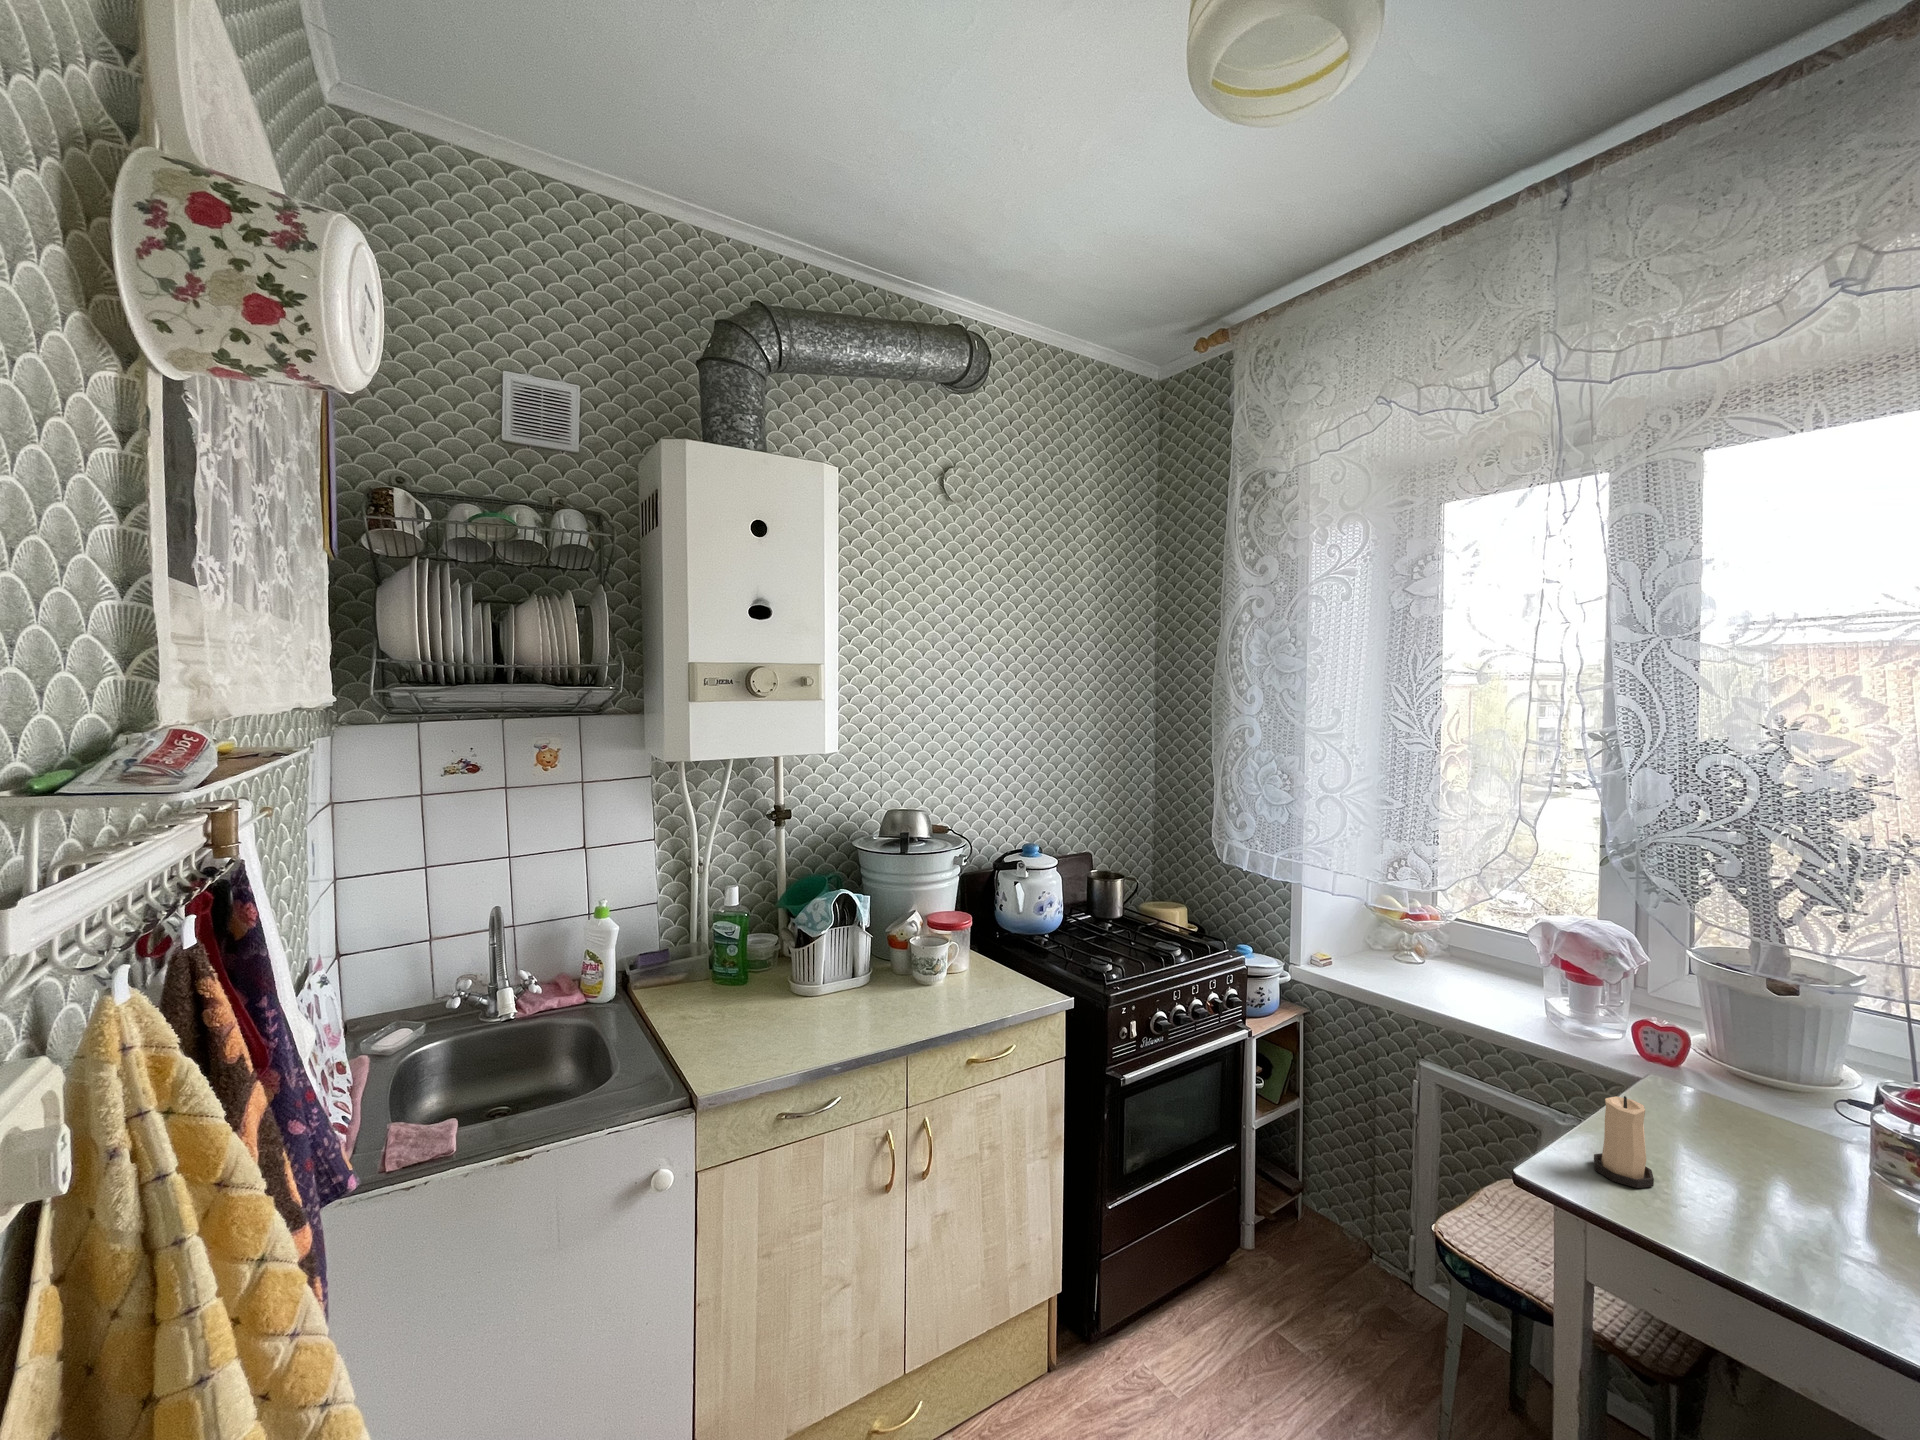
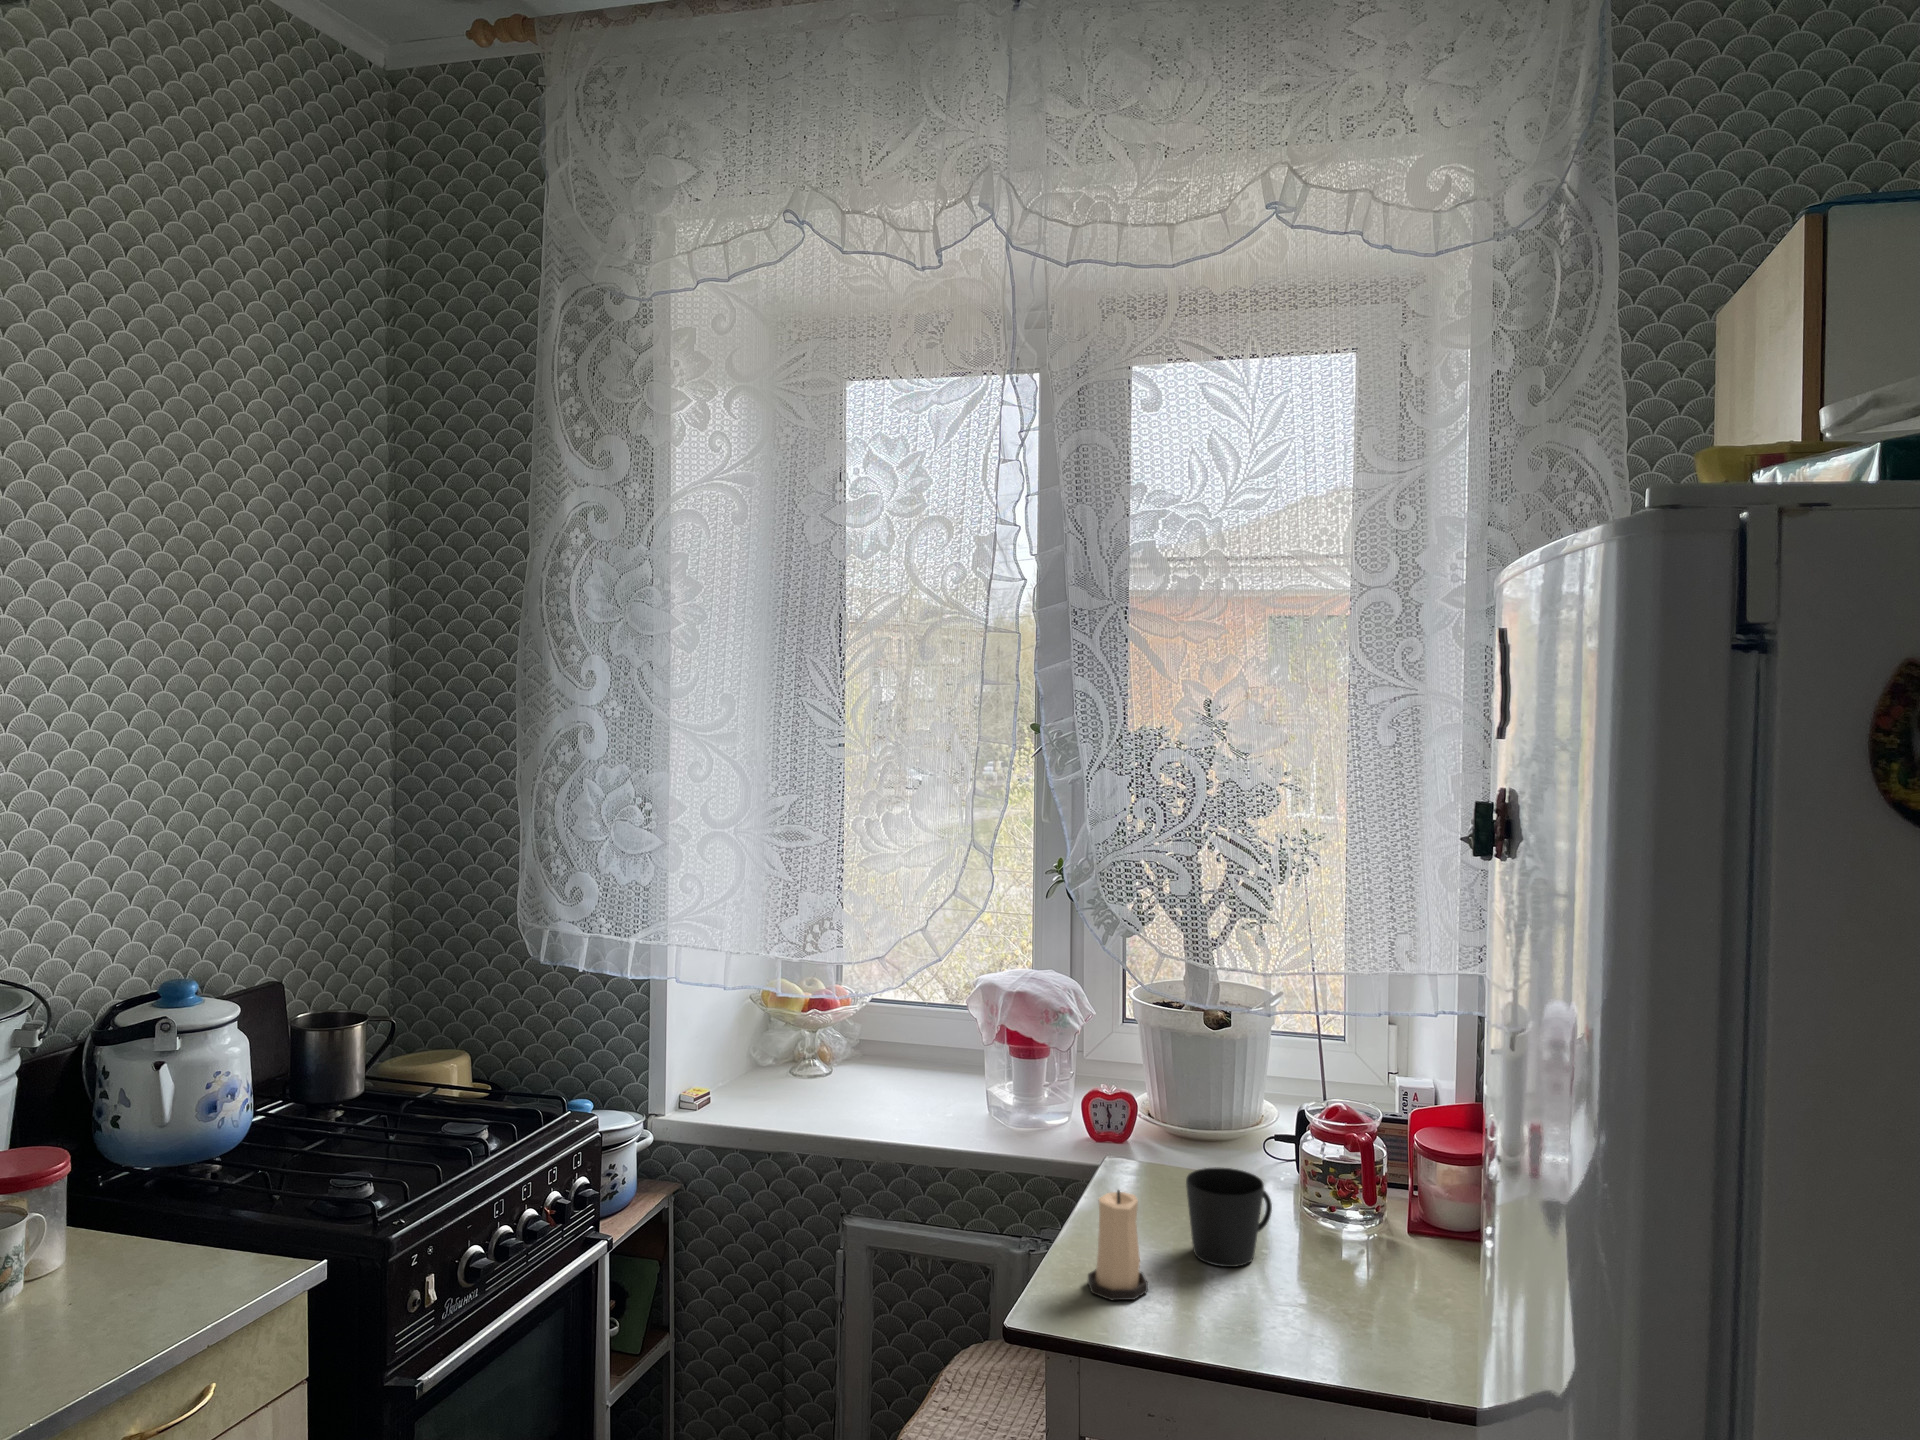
cup: none [1708,1103,1813,1198] -> present [1186,1167,1272,1267]

